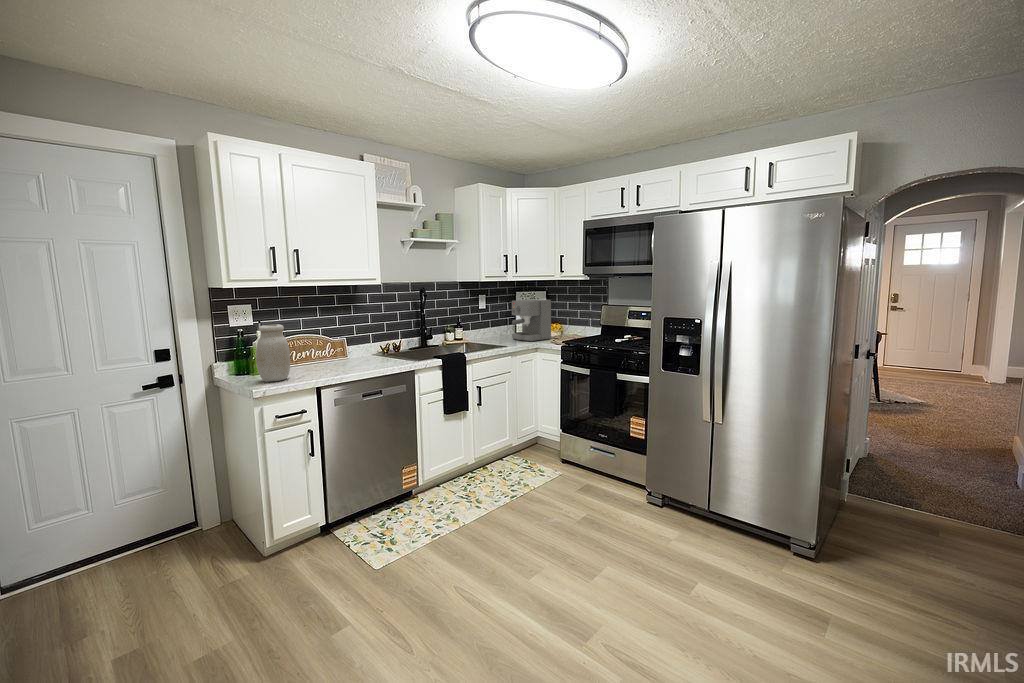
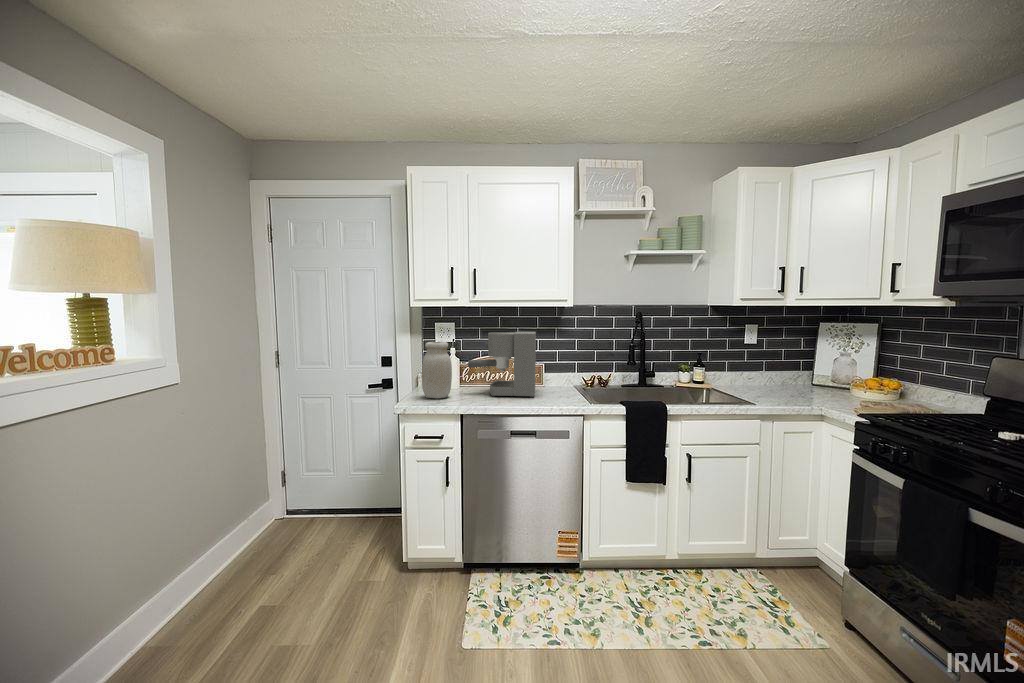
coffee maker: present [512,299,551,342] -> present [468,332,536,397]

